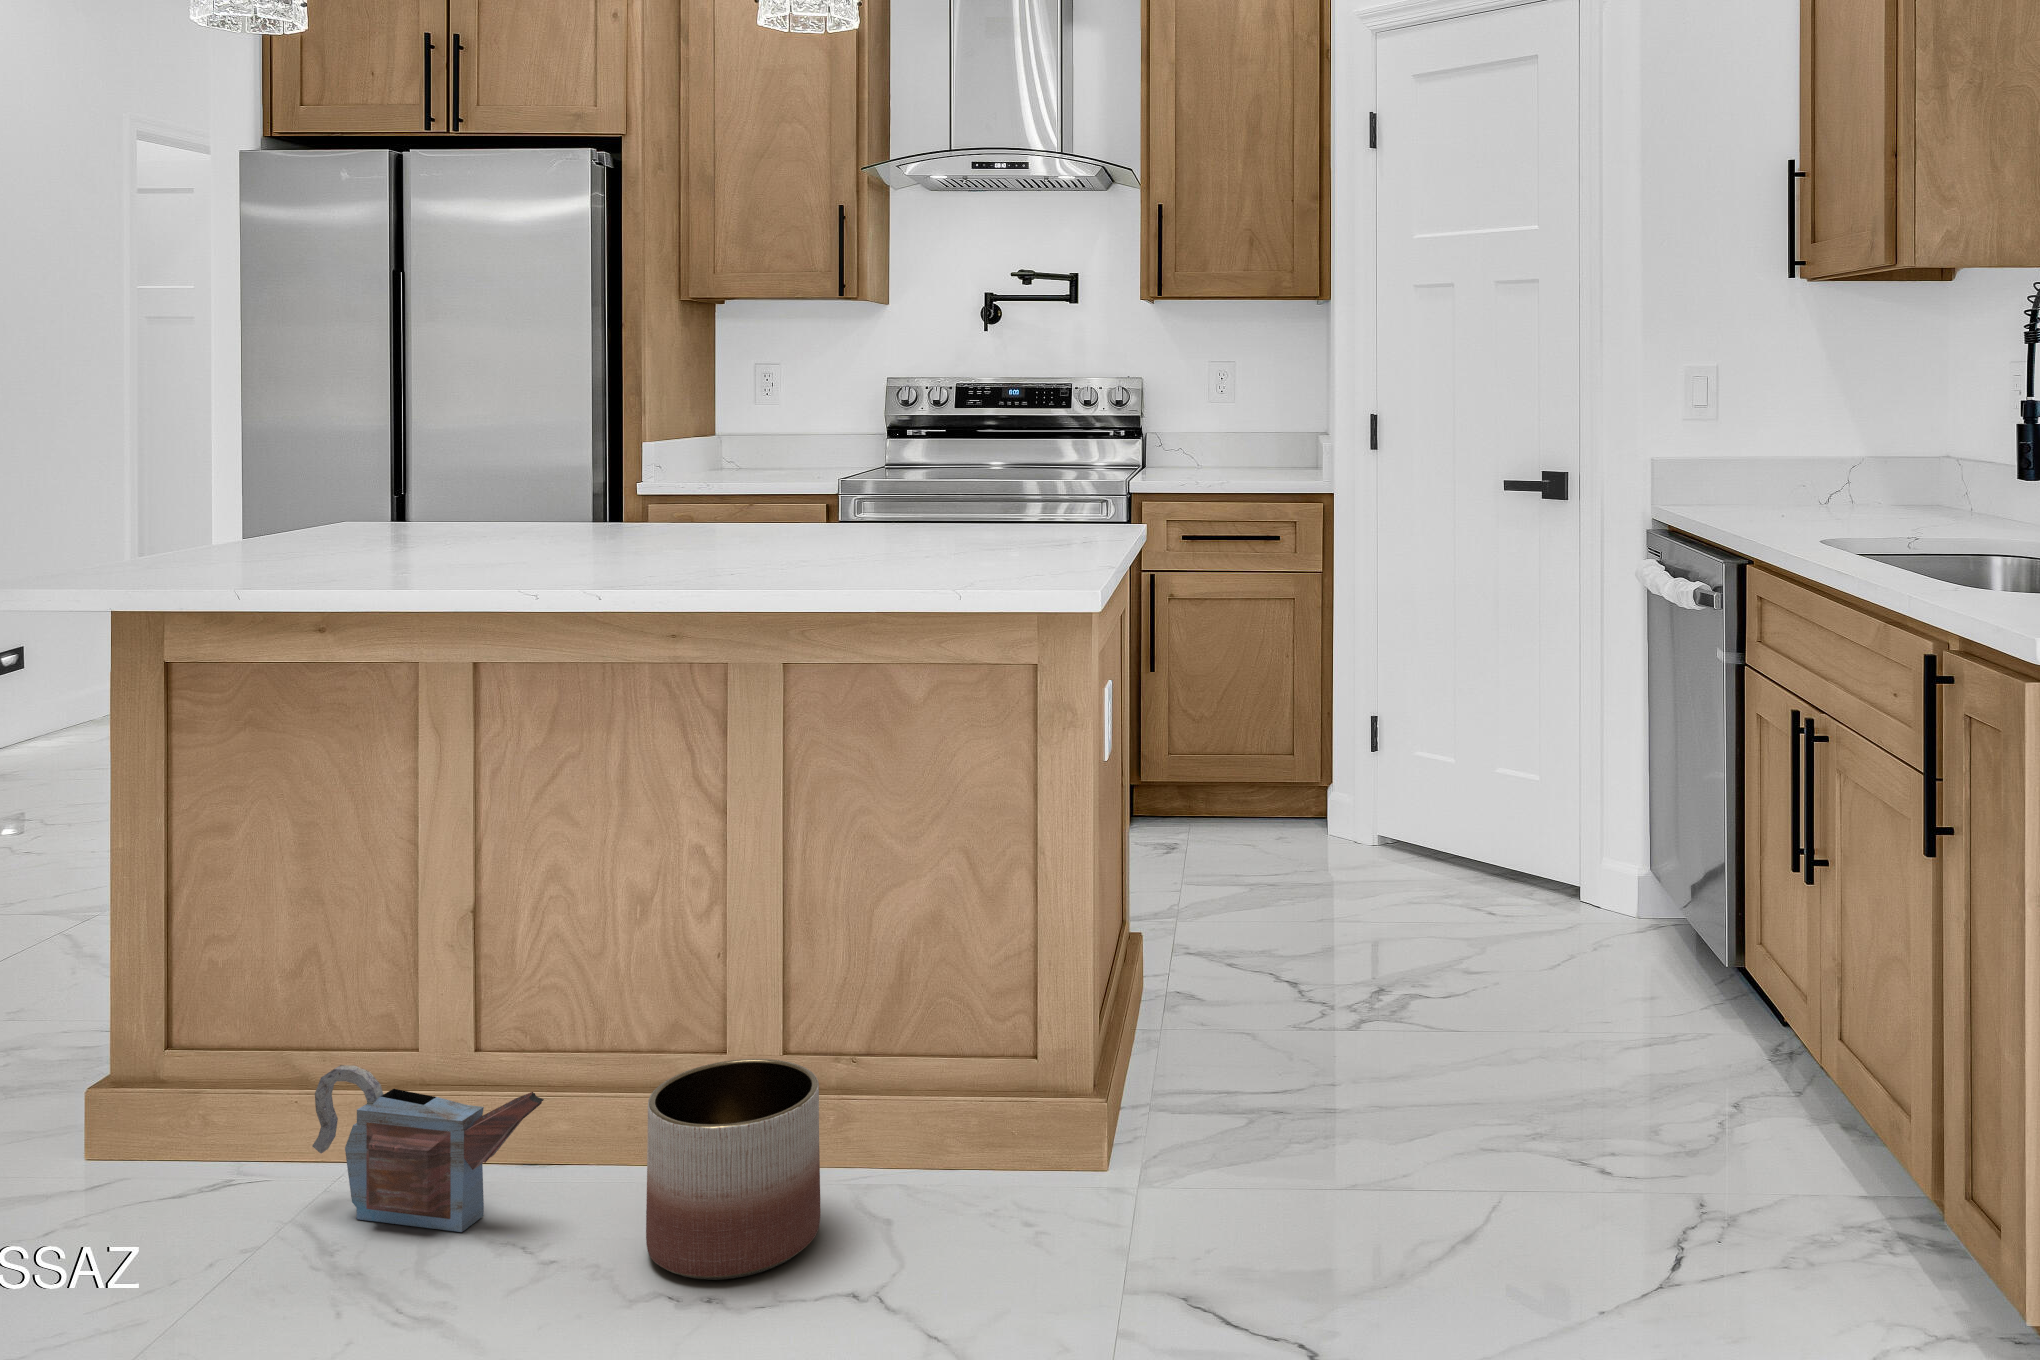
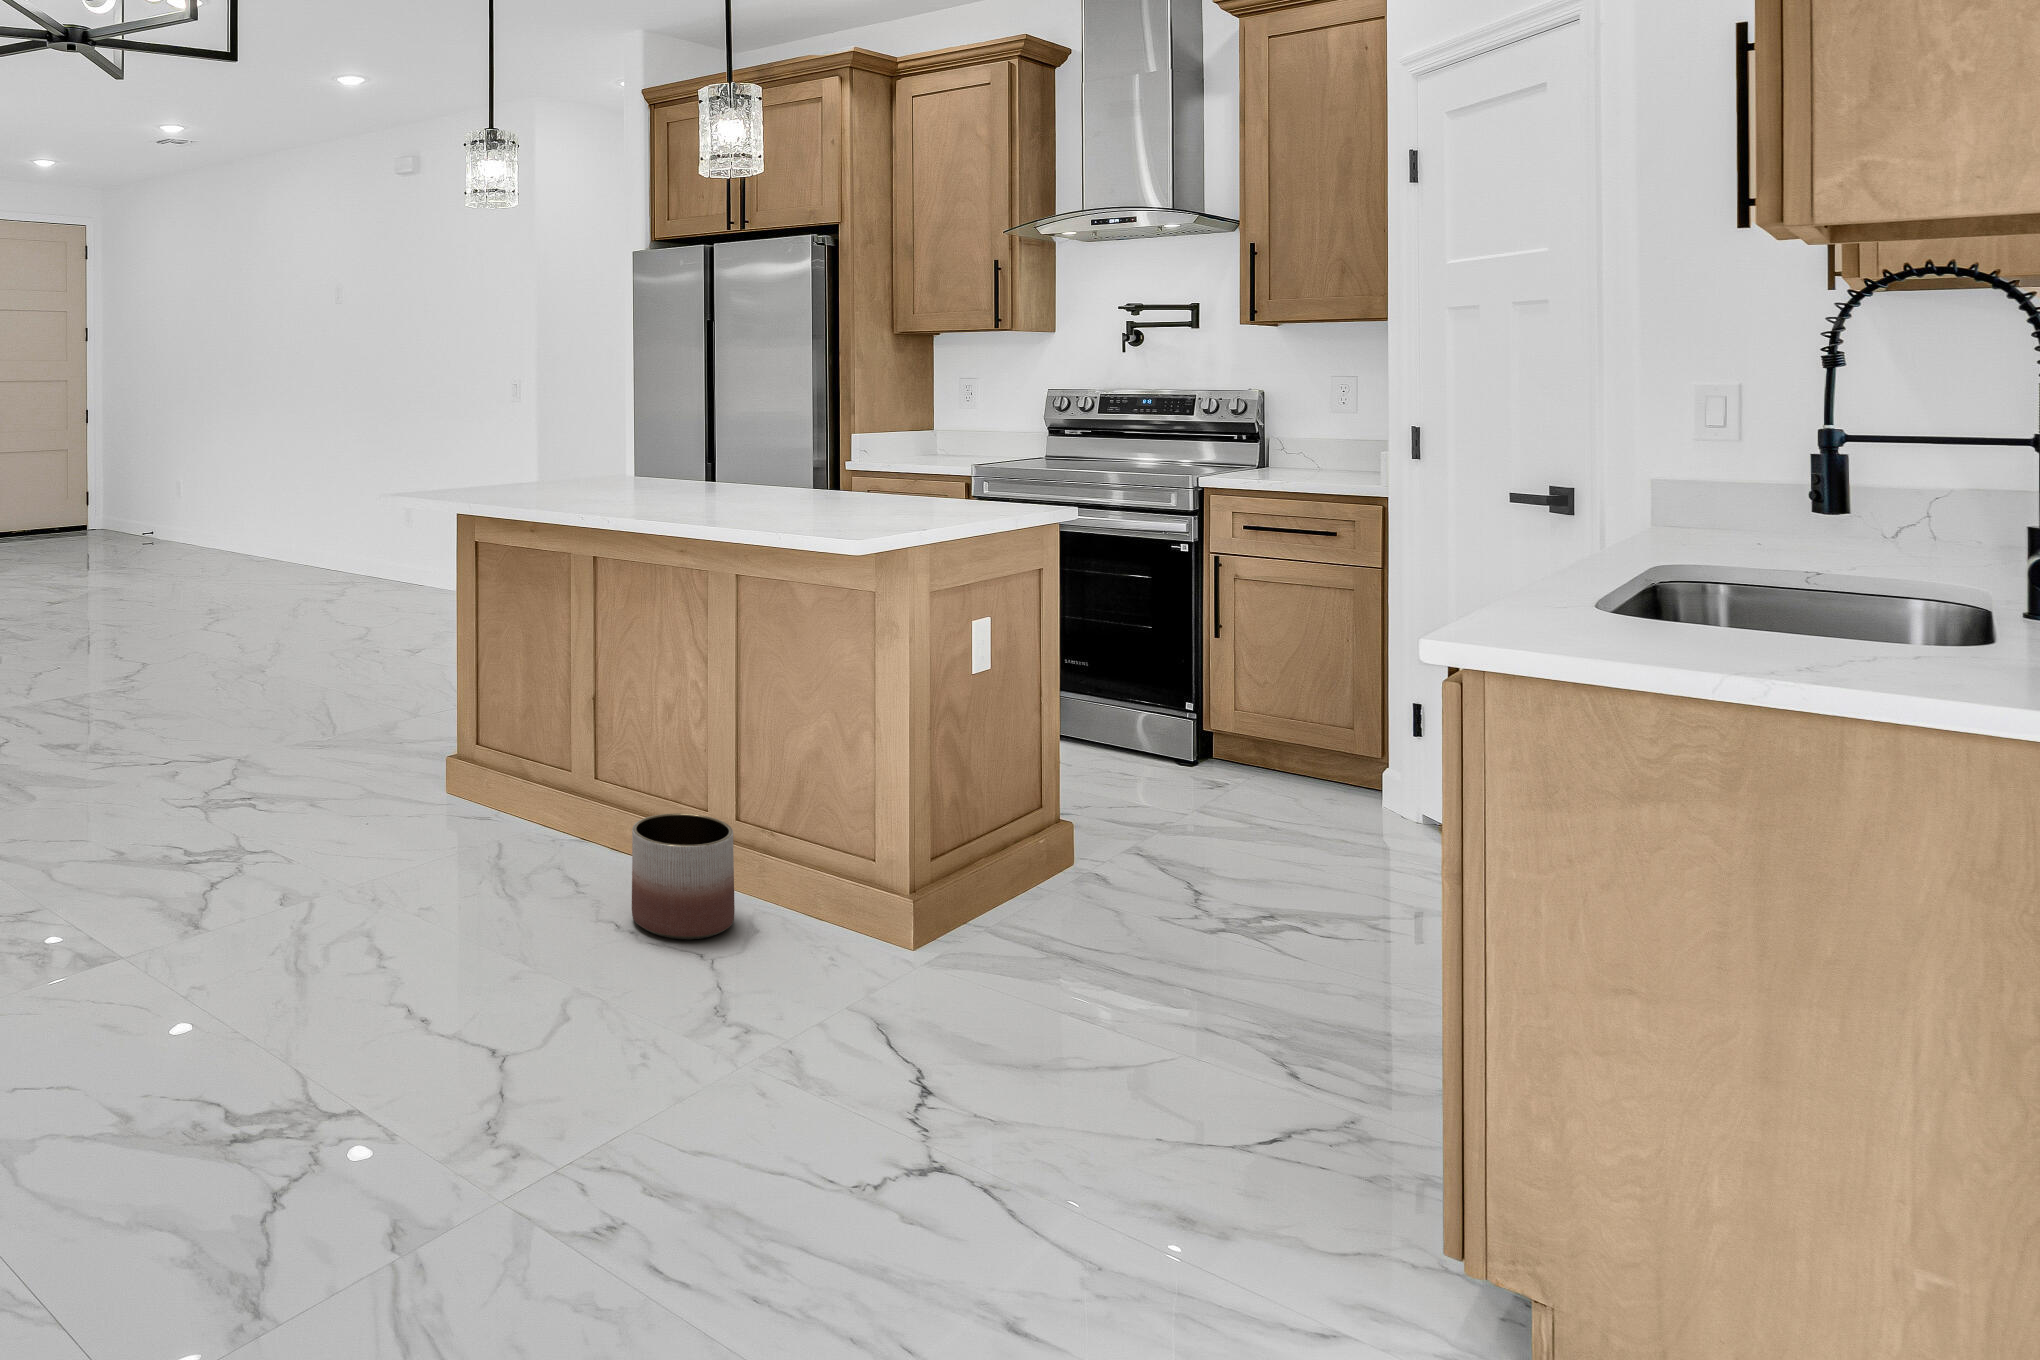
watering can: present [312,1065,544,1232] -> none [511,771,599,876]

